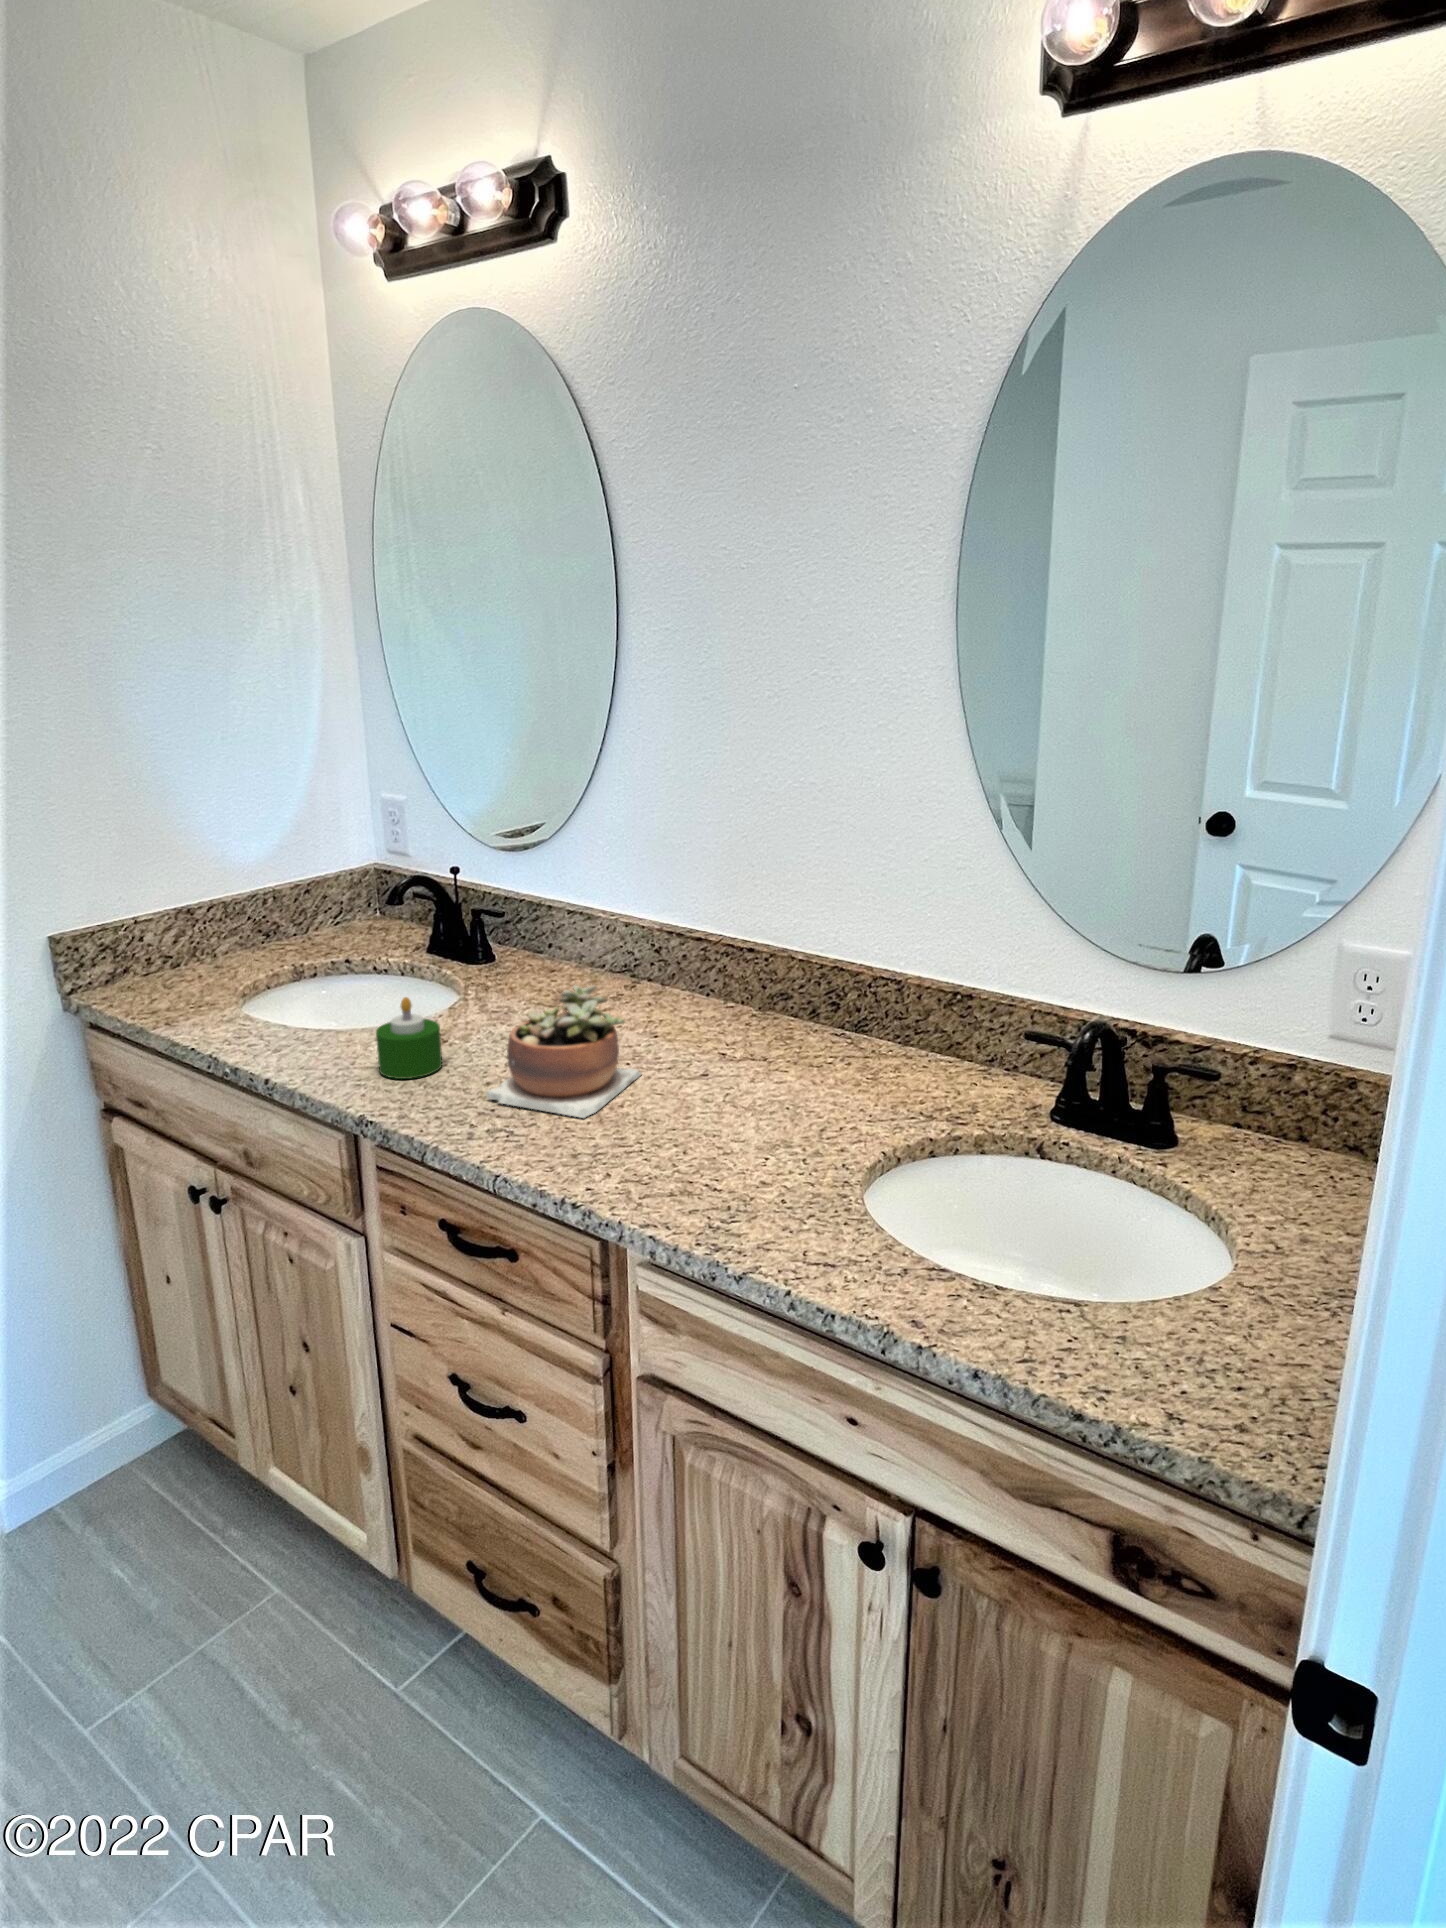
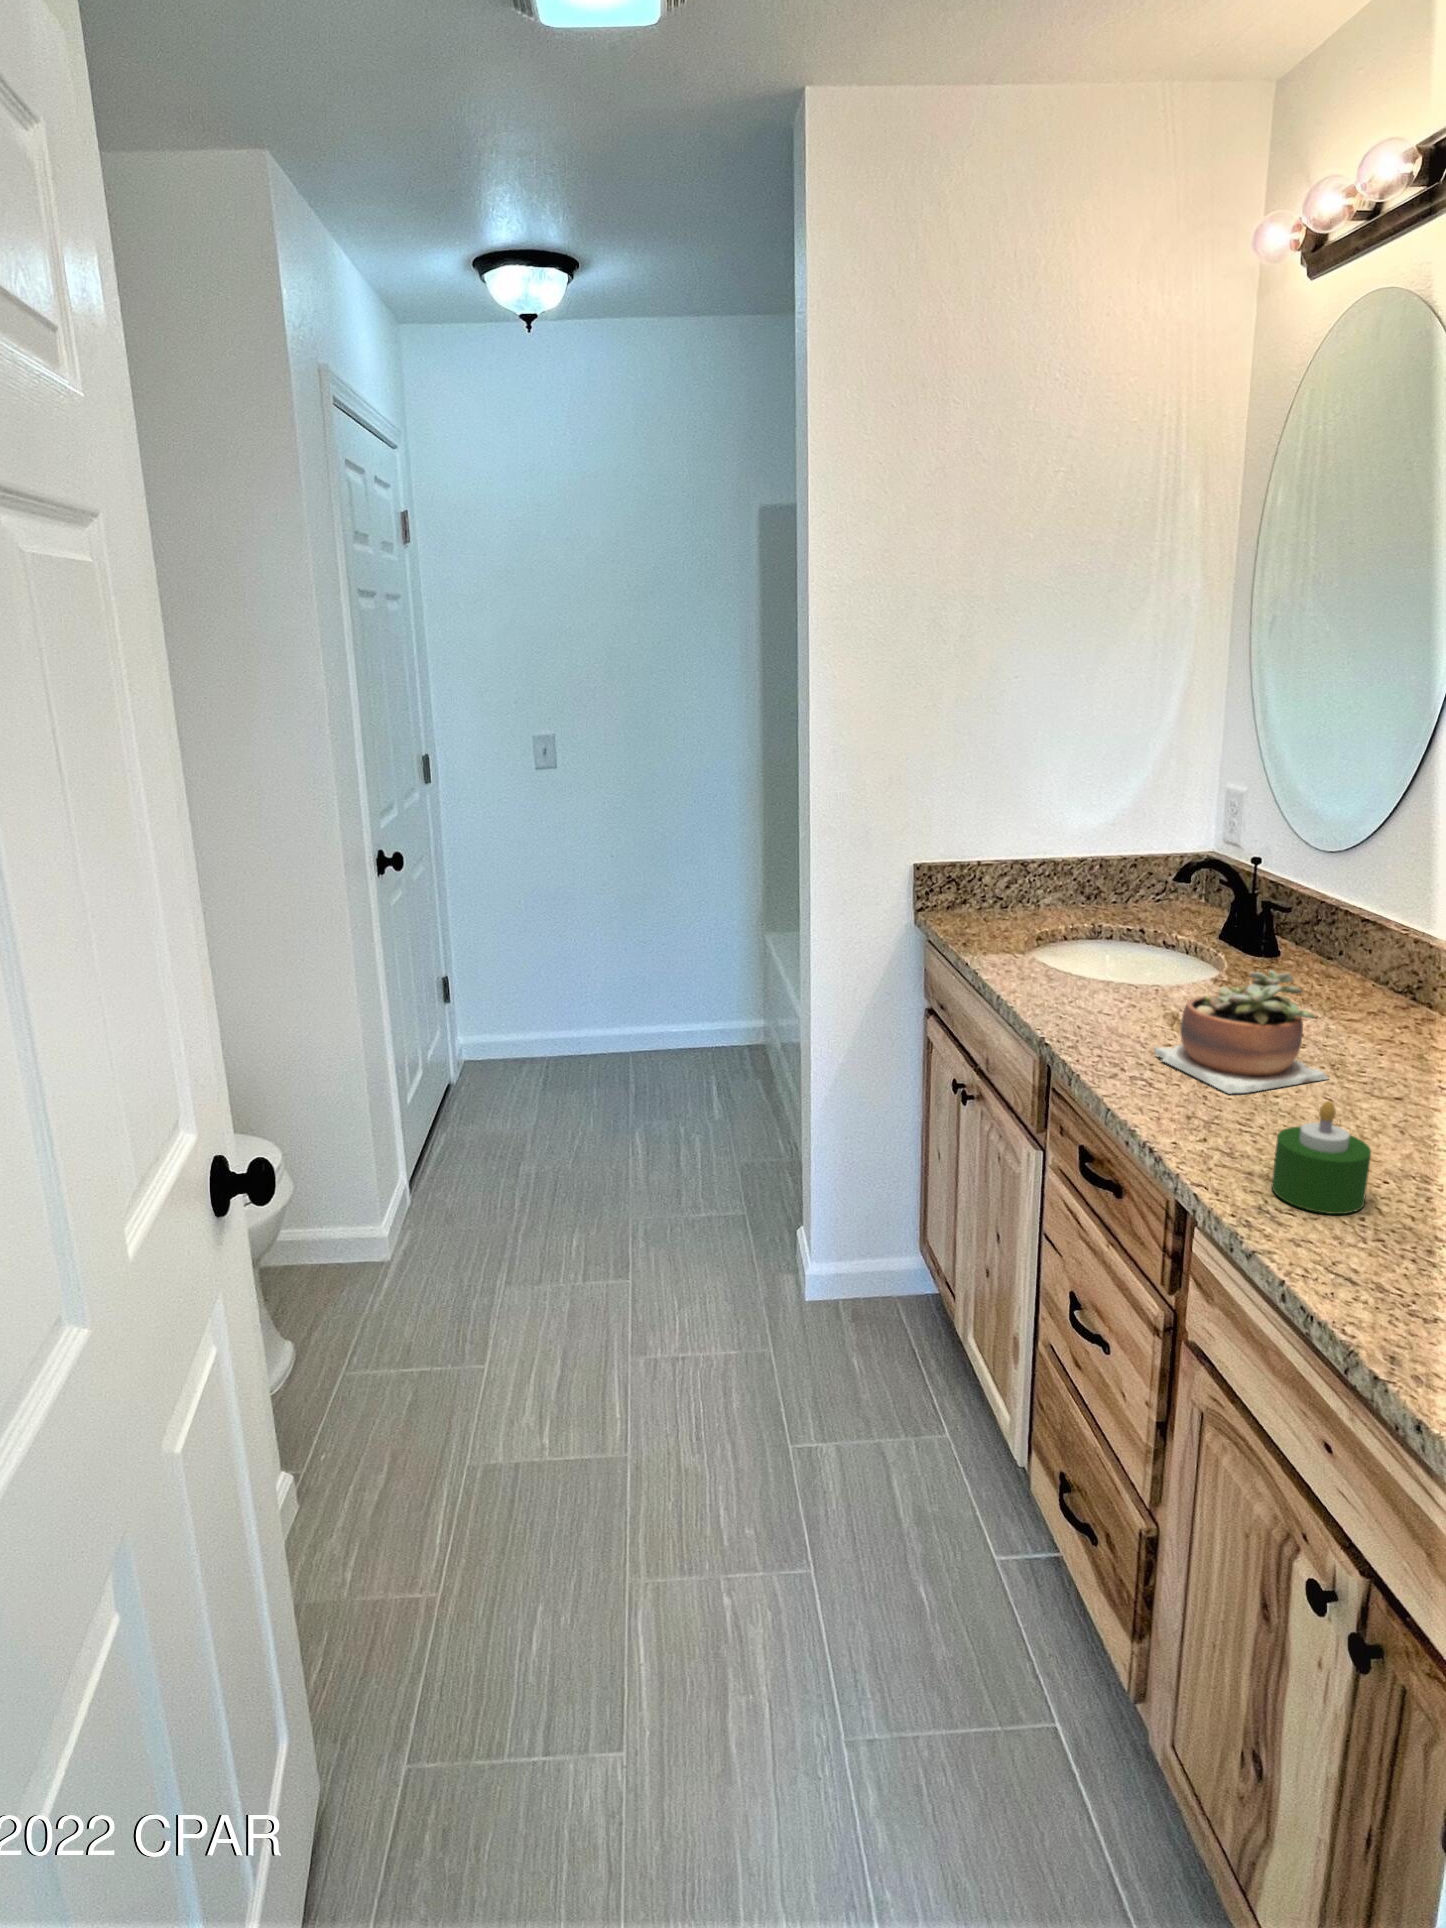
candle: present [376,997,442,1079] -> present [1272,1101,1371,1214]

